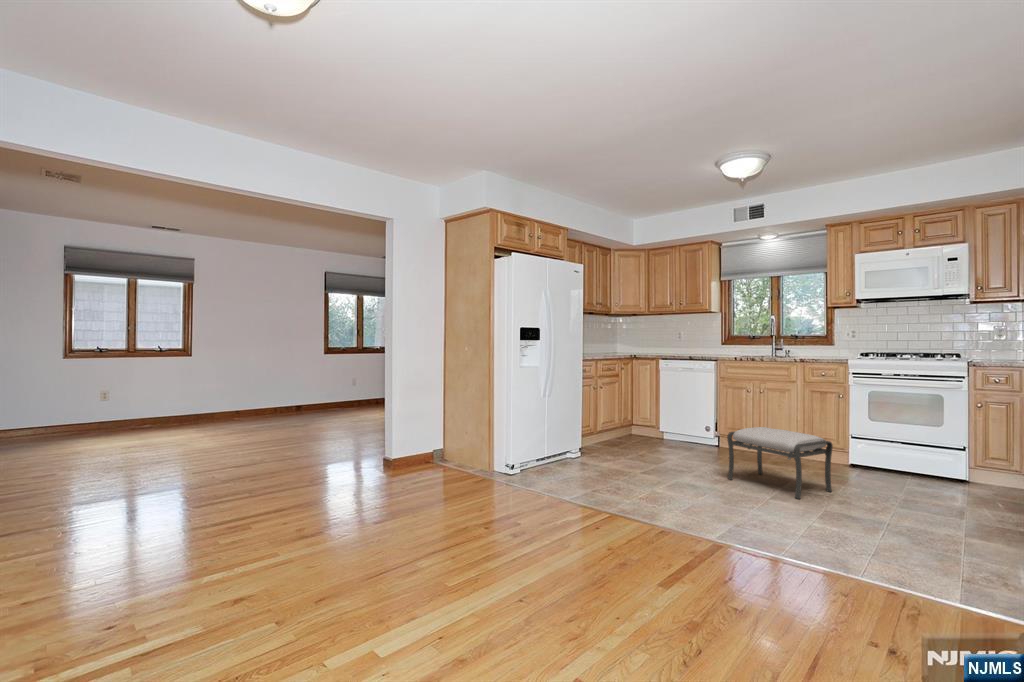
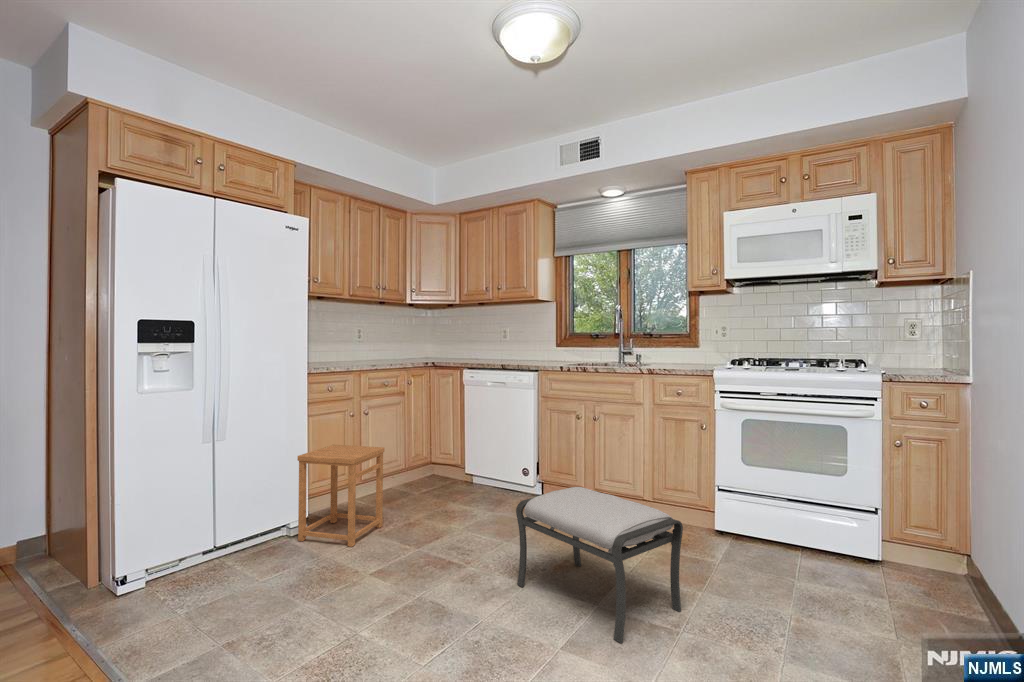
side table: none [580,404,625,462] -> present [297,445,384,547]

